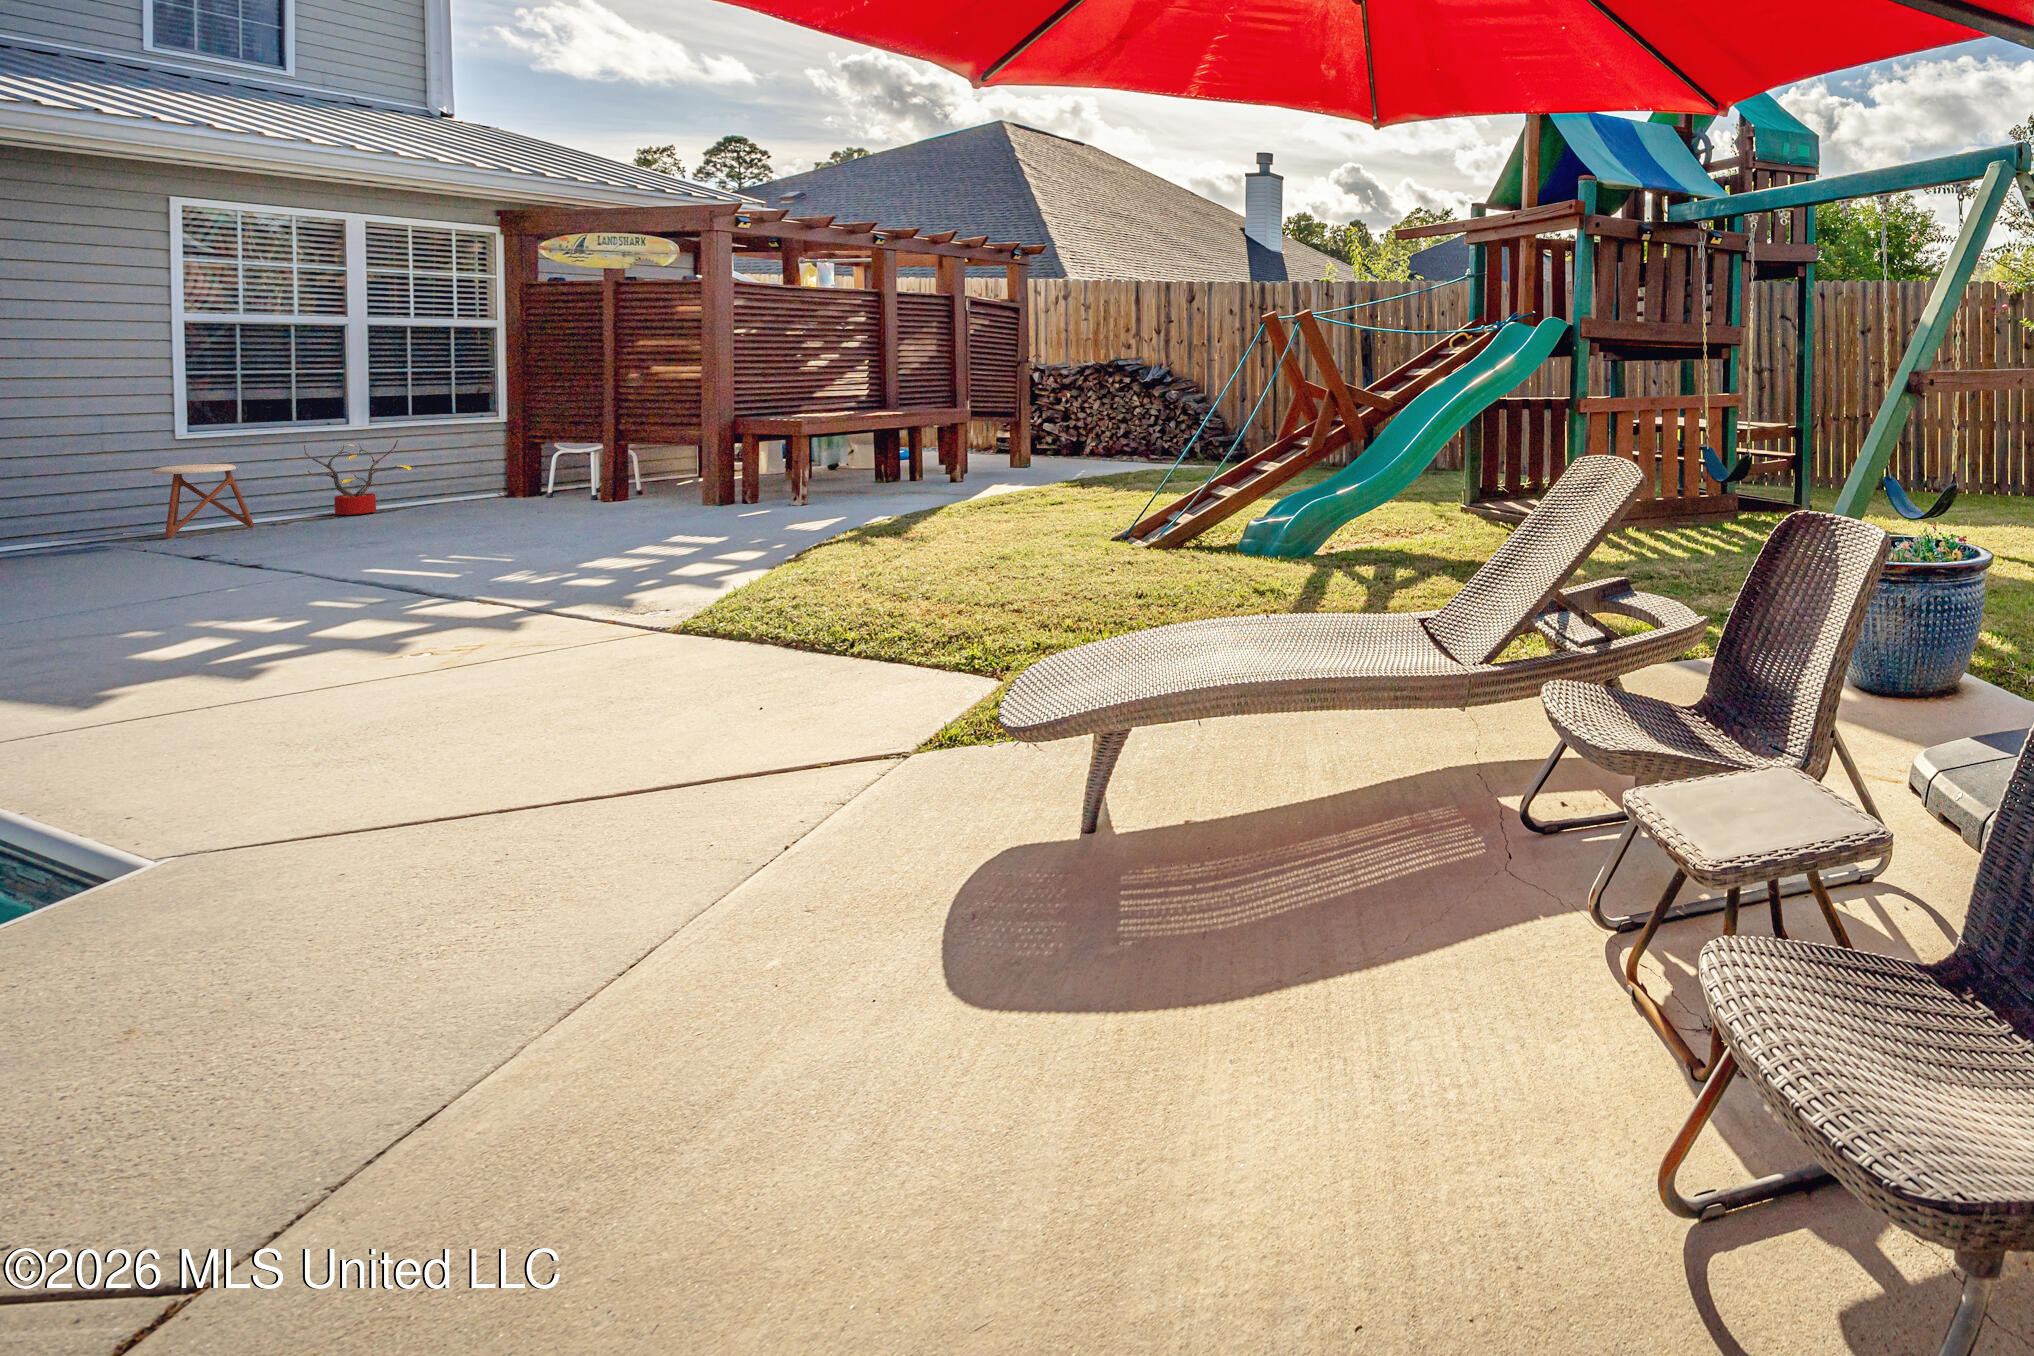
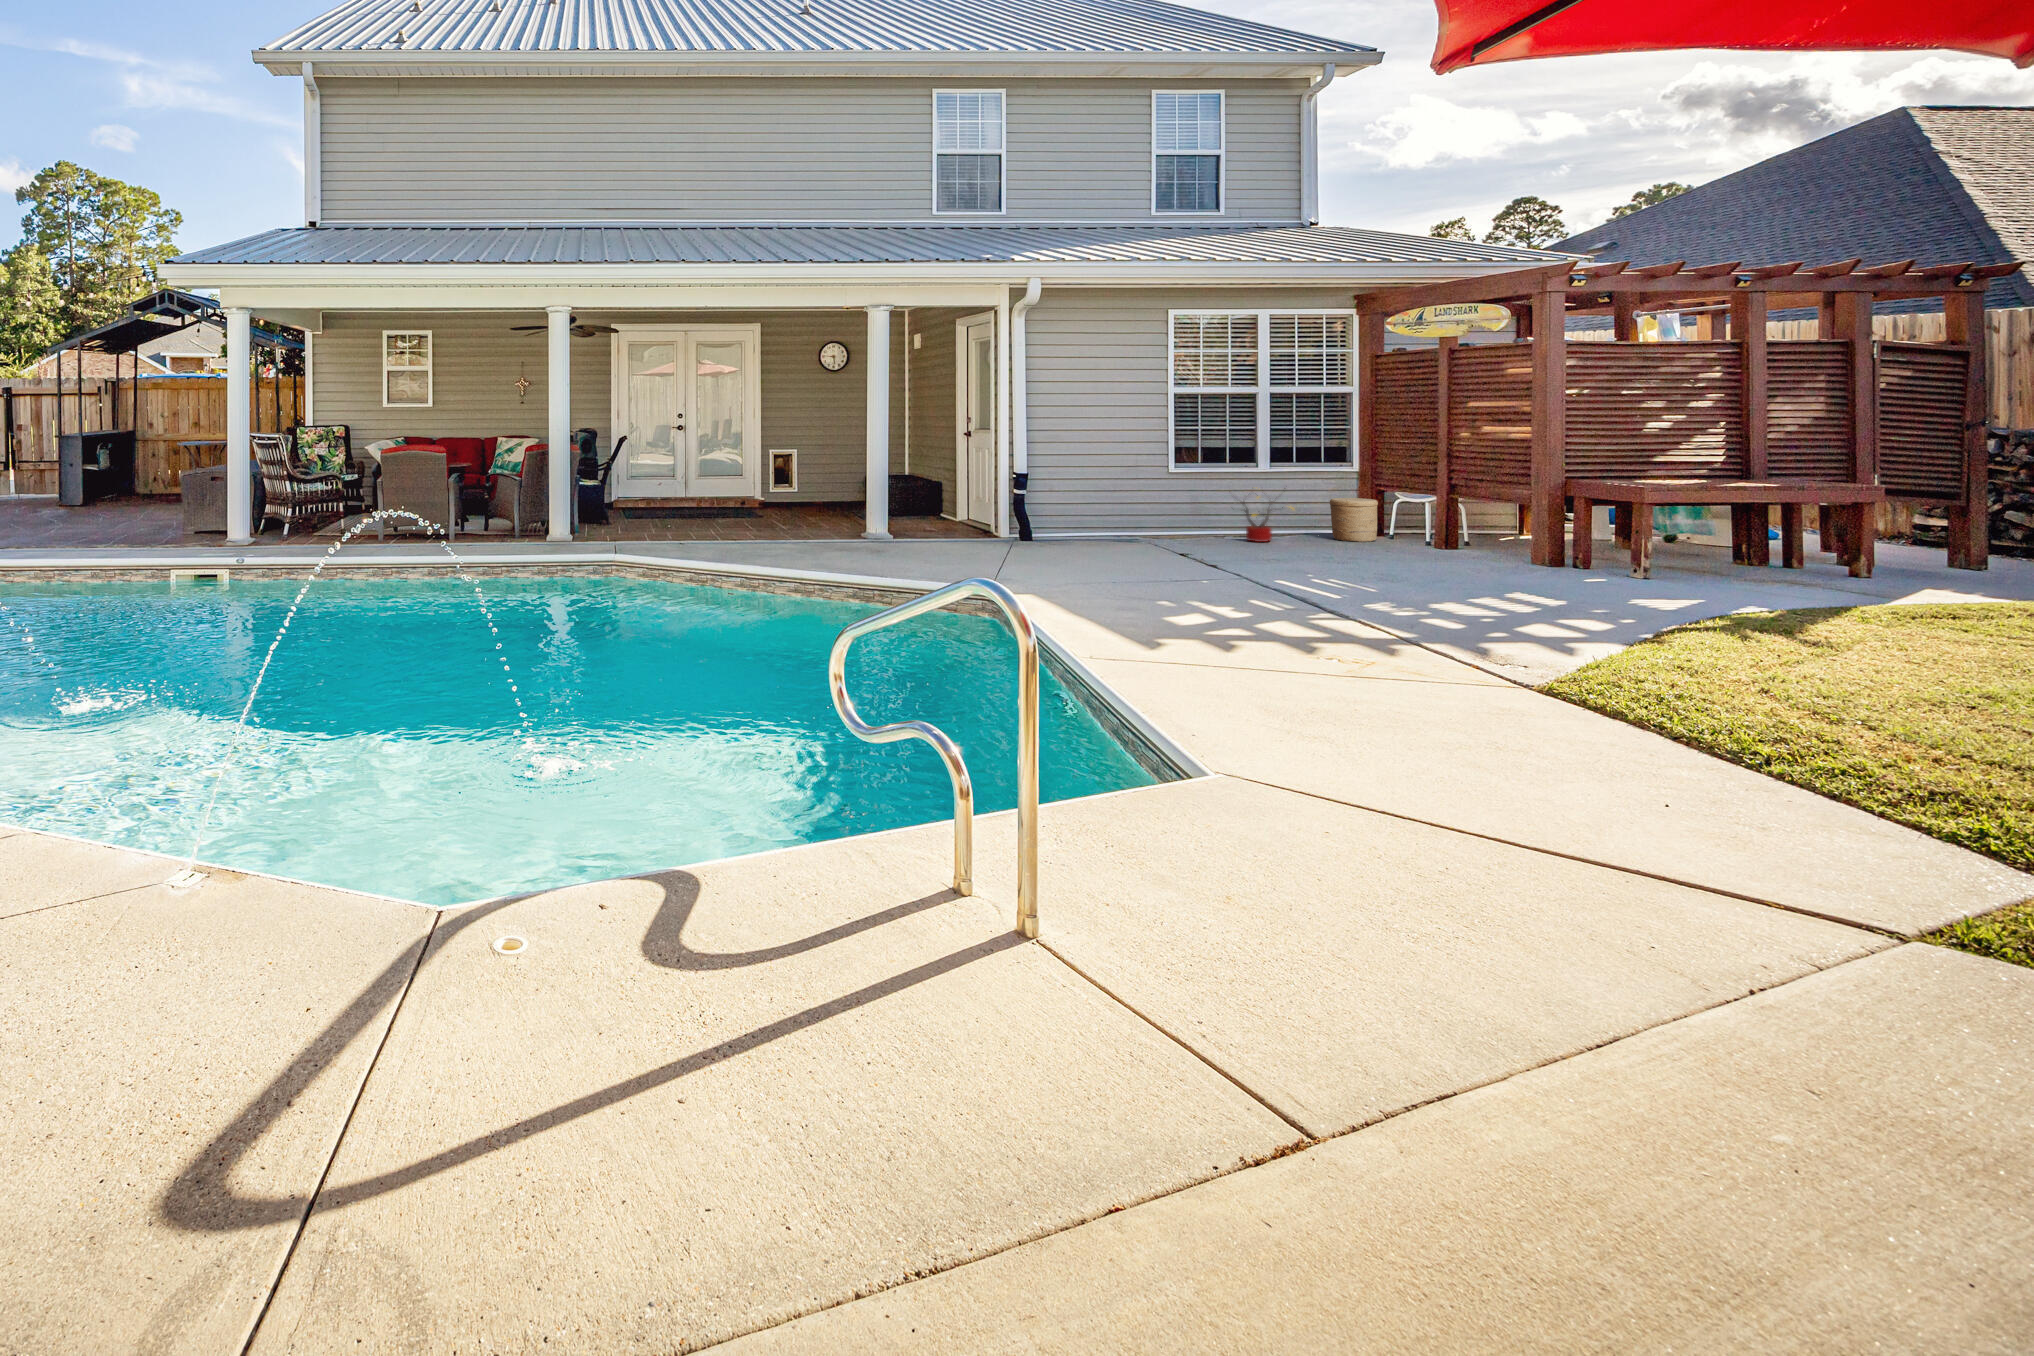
woven basket: none [465,450,530,502] -> present [1330,498,1378,542]
stool: present [152,464,254,538] -> none [1153,497,1204,546]

